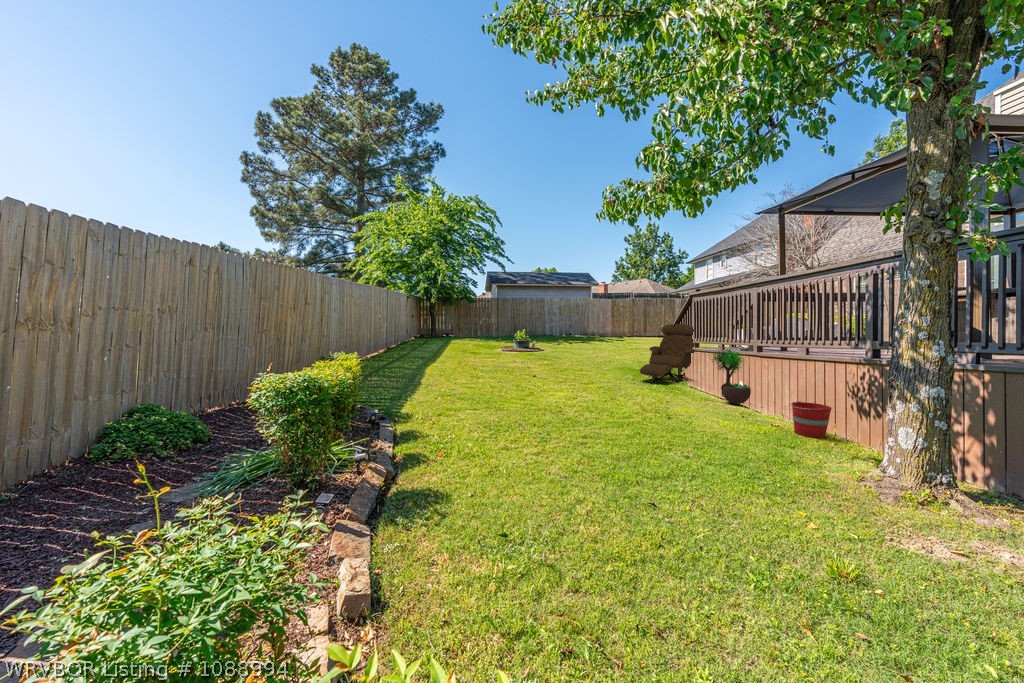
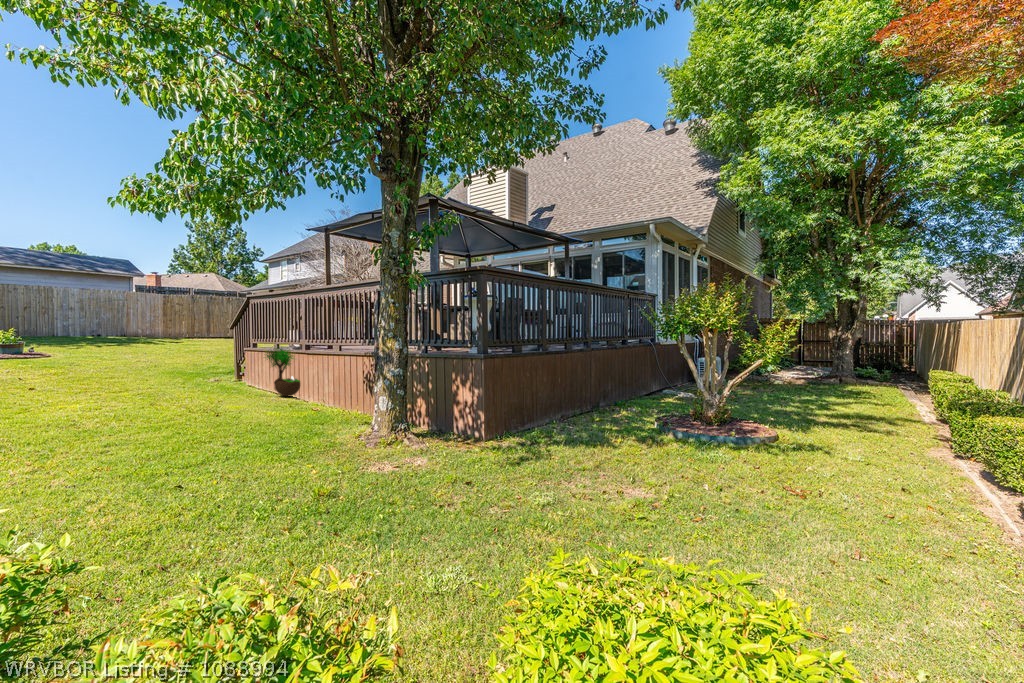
lounge chair: present [640,324,695,385] -> none [191,325,256,386]
bucket: present [791,401,832,437] -> none [324,387,353,414]

